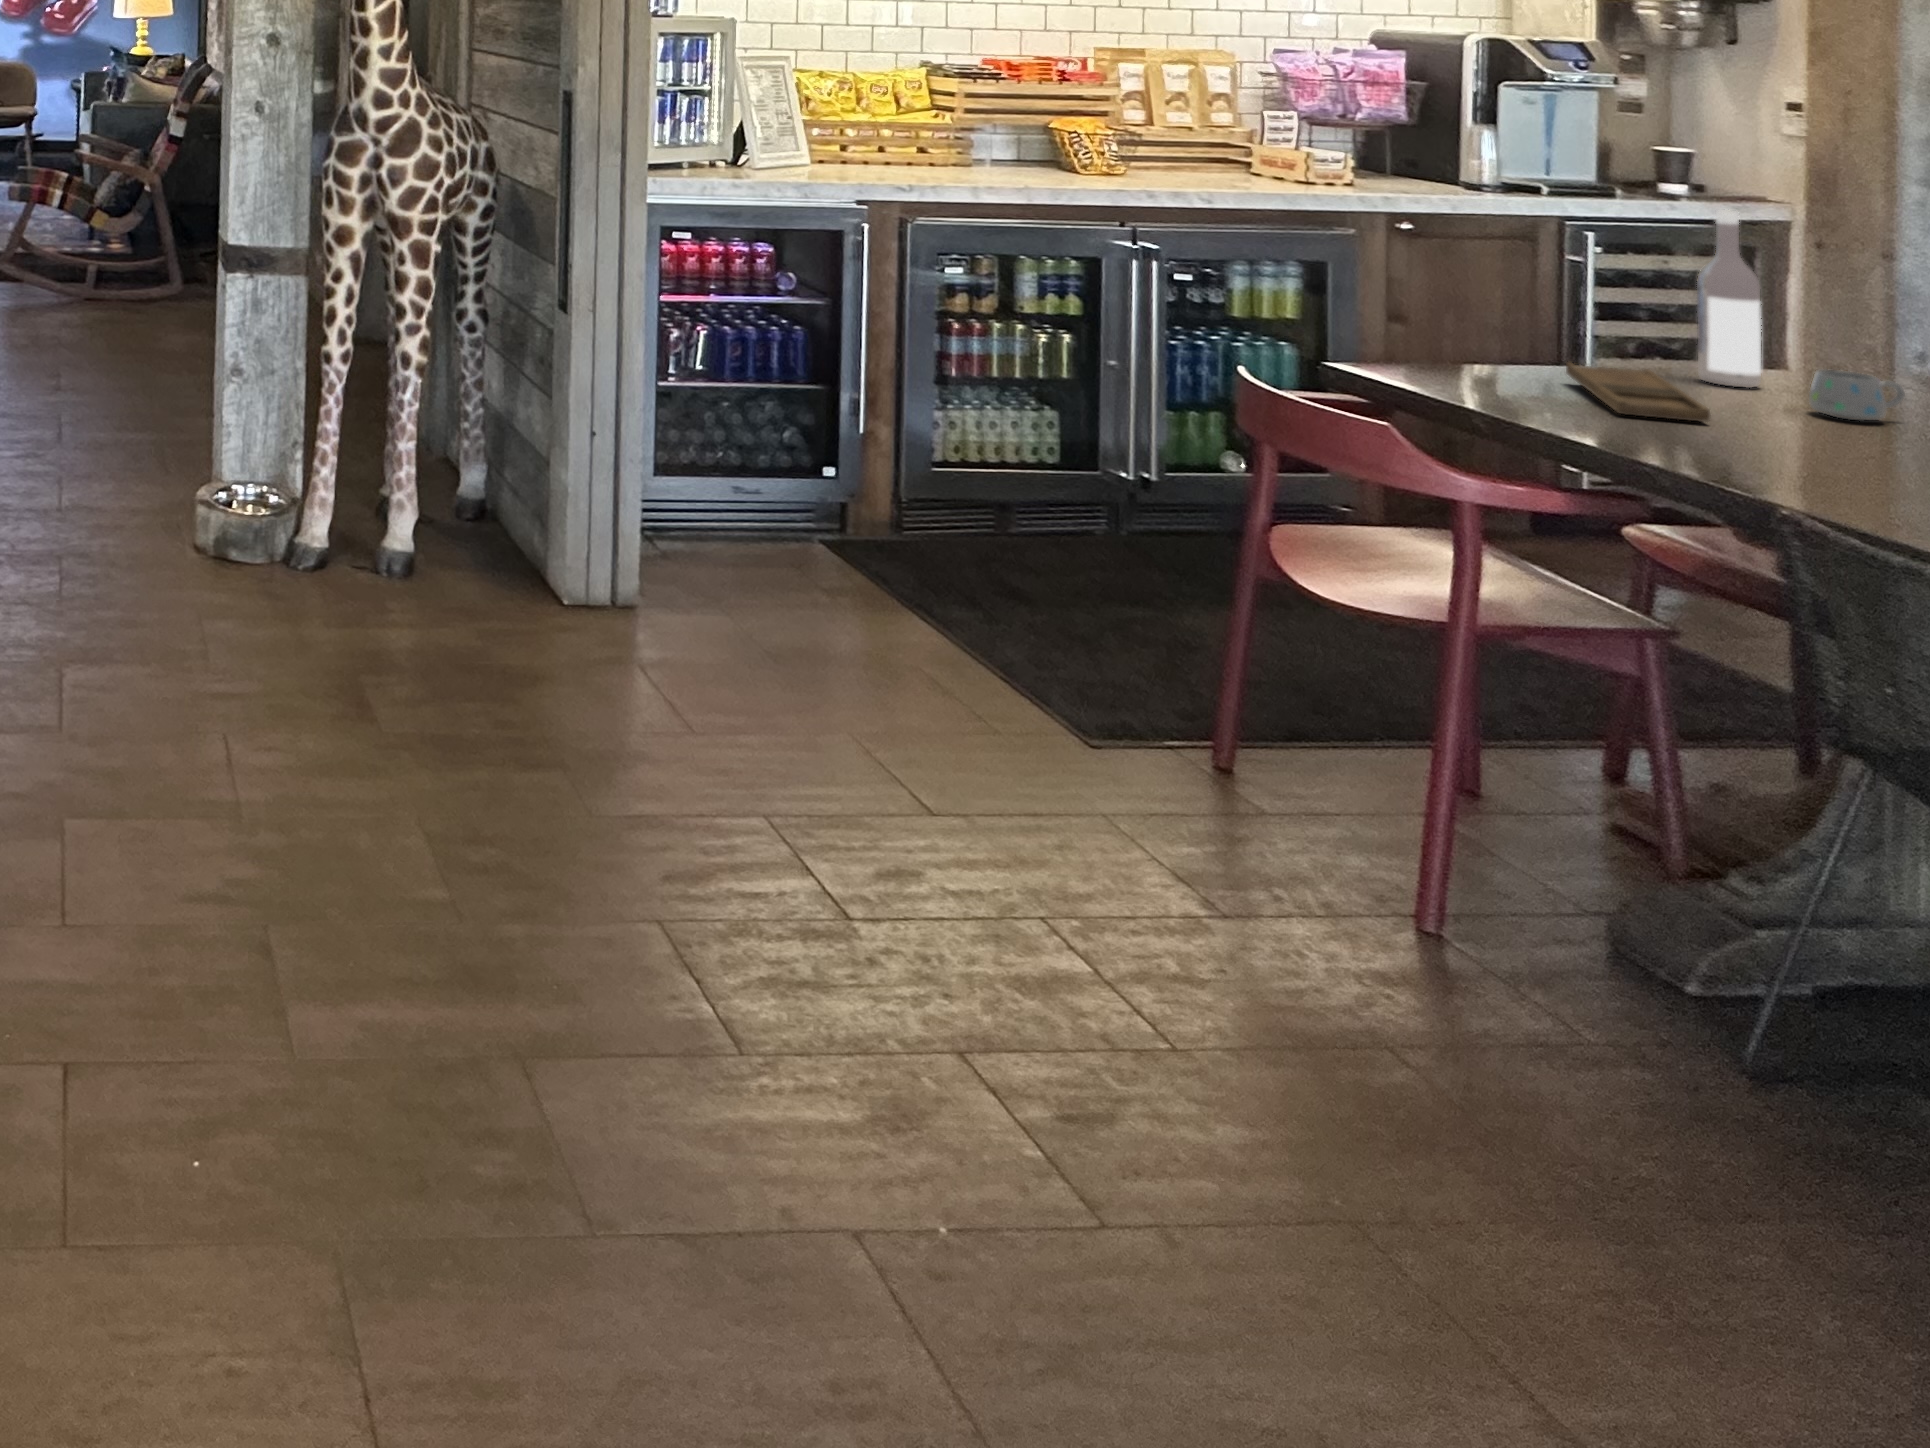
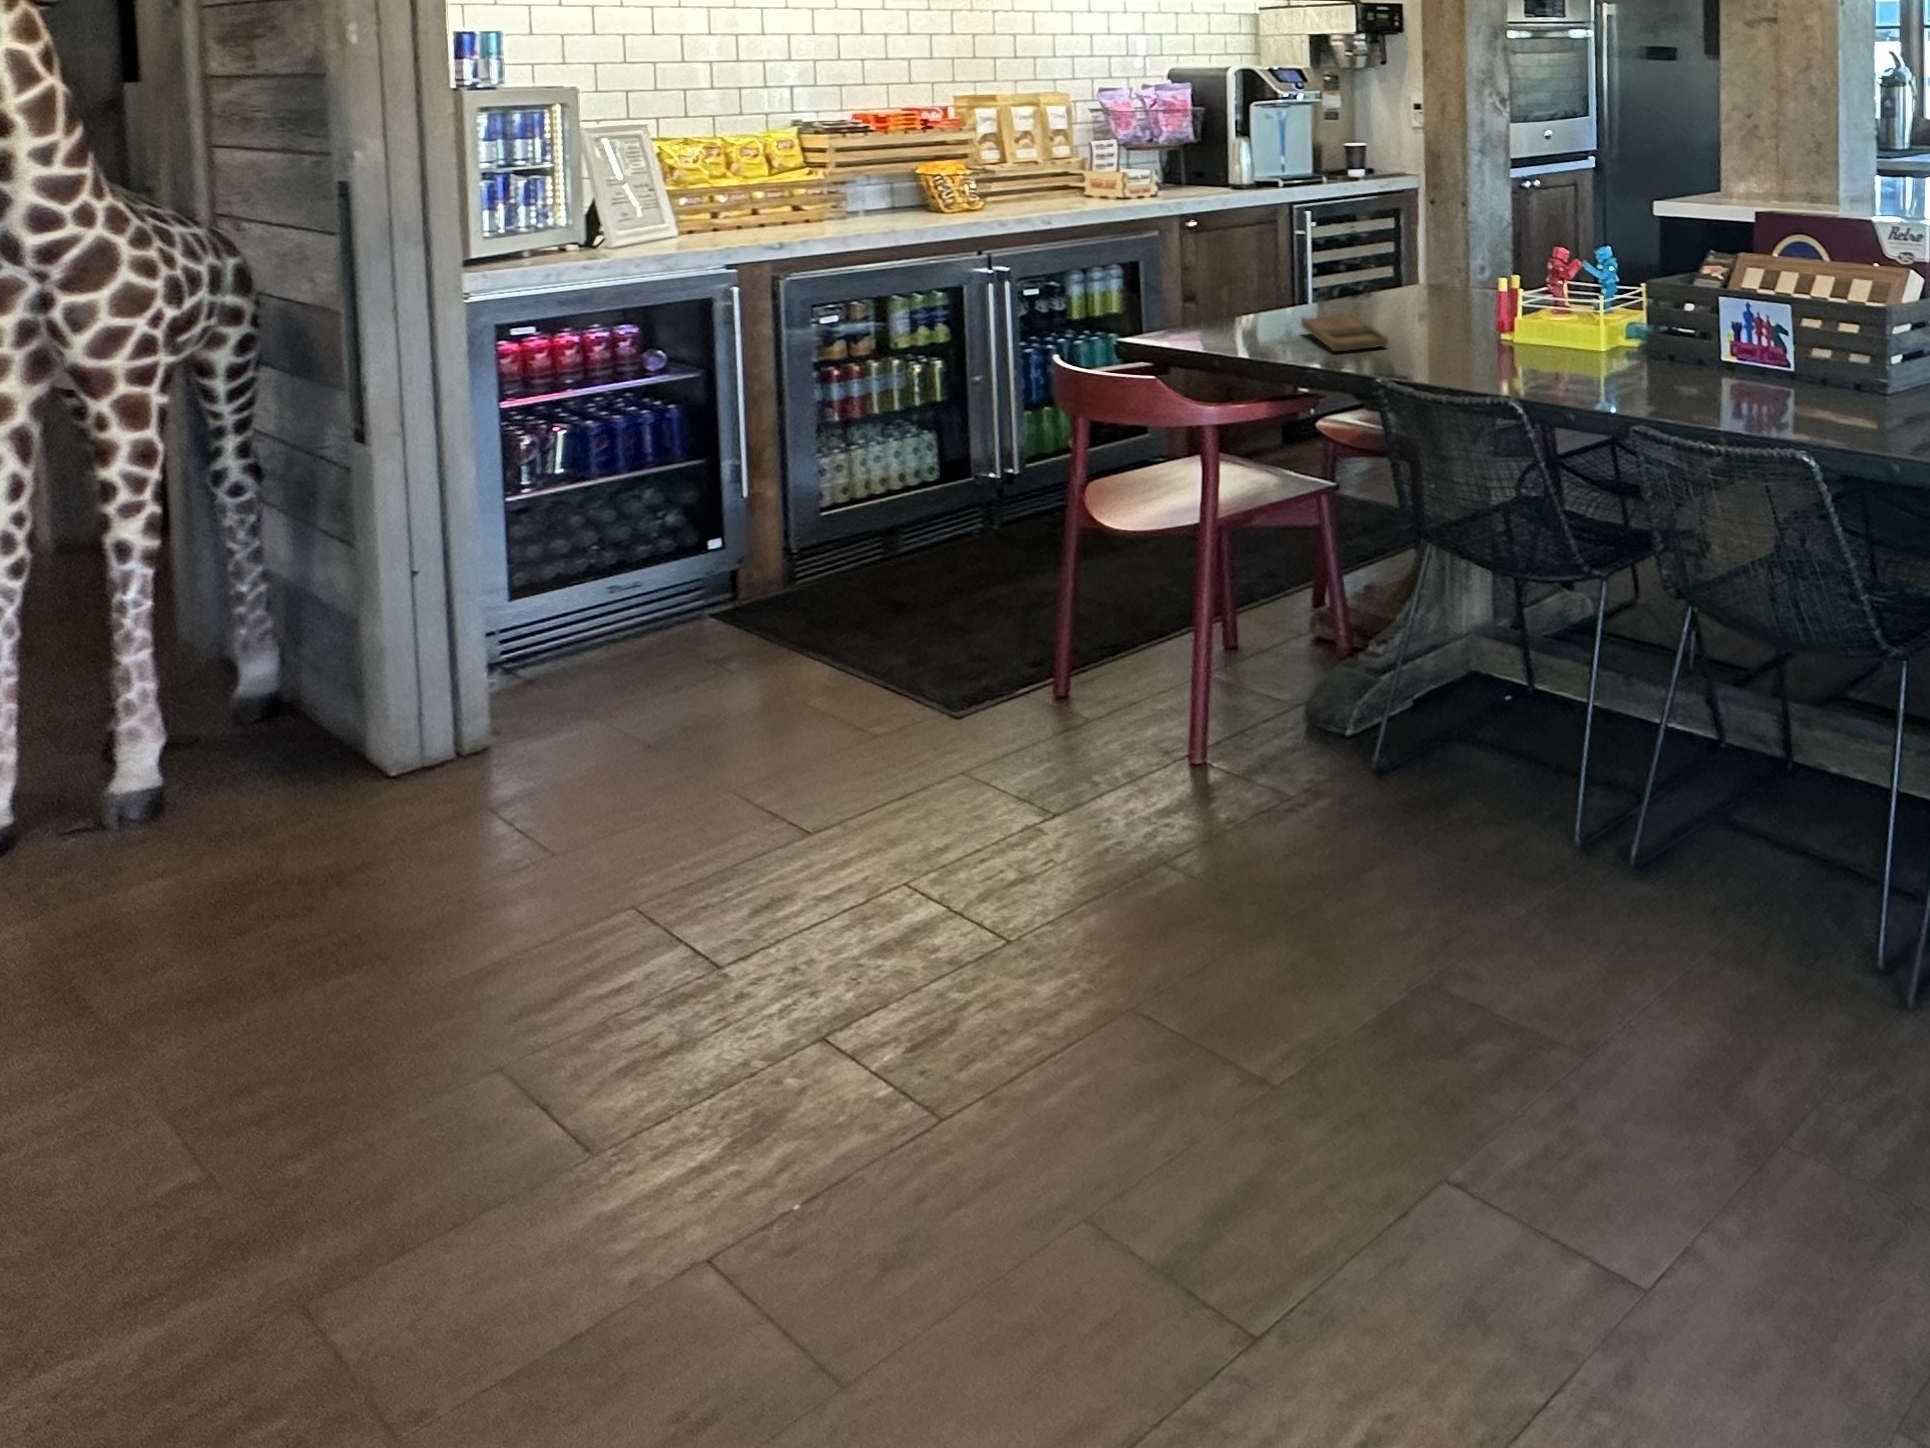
wine bottle: present [1697,210,1761,388] -> none [1377,186,1414,316]
mug: present [1809,369,1905,421] -> none [1441,292,1490,327]

